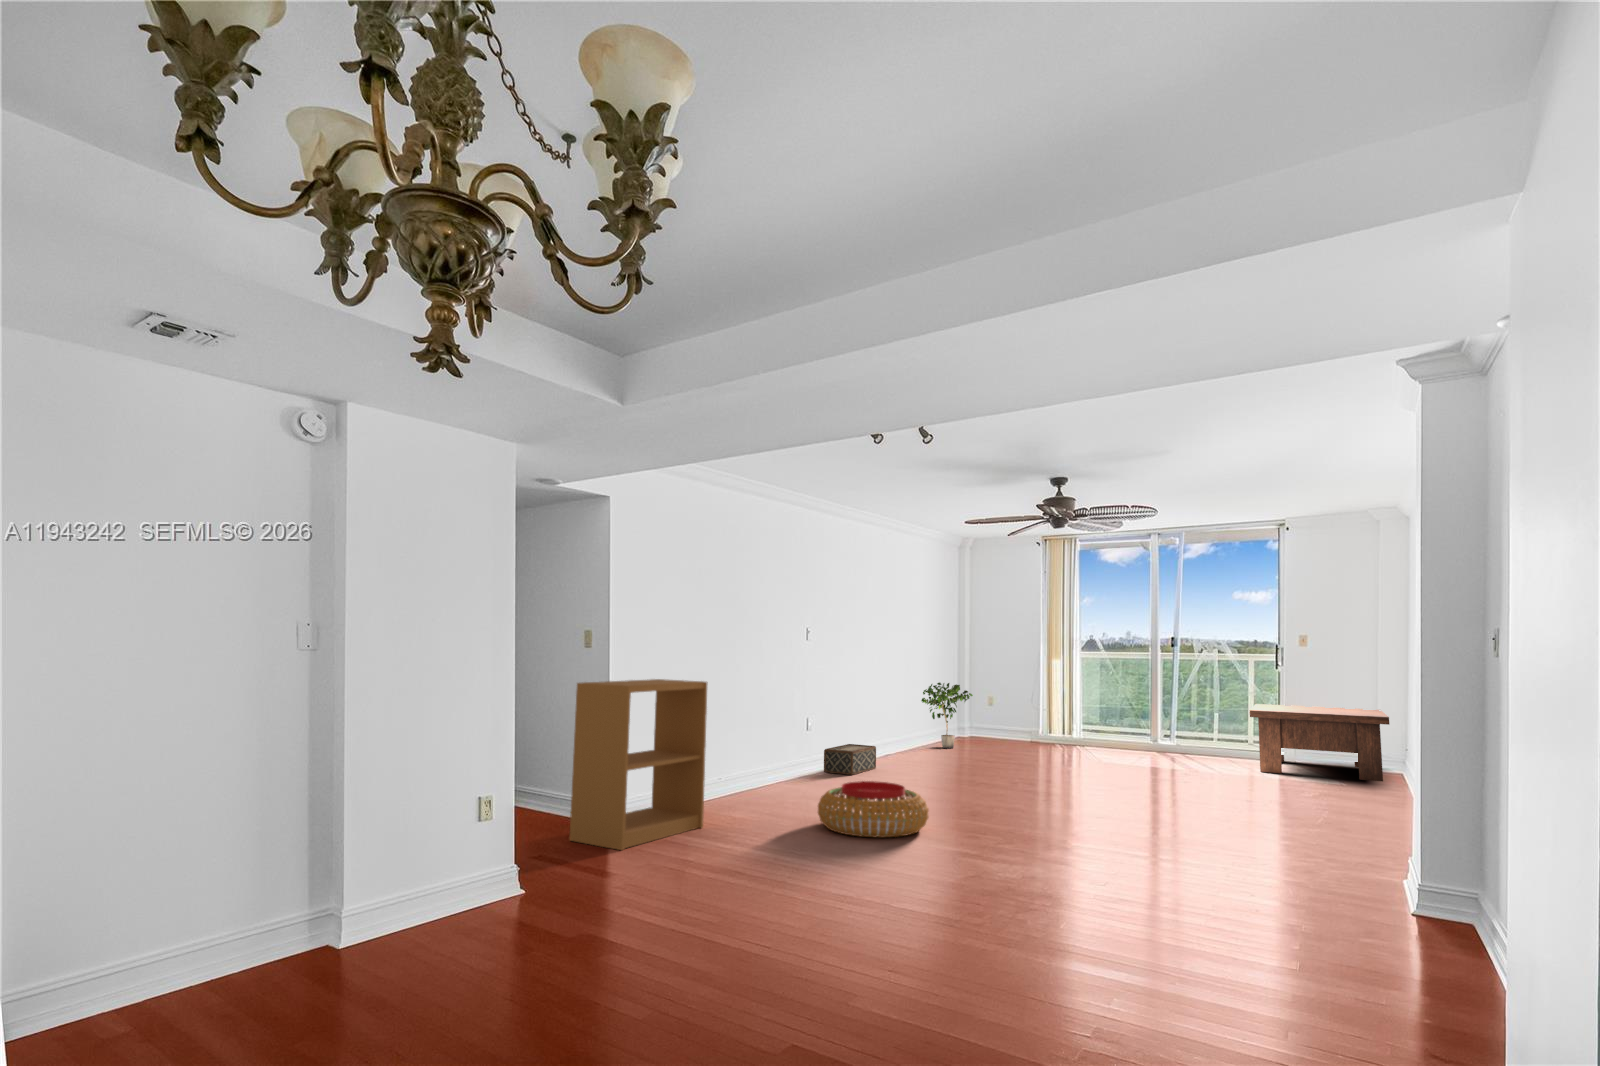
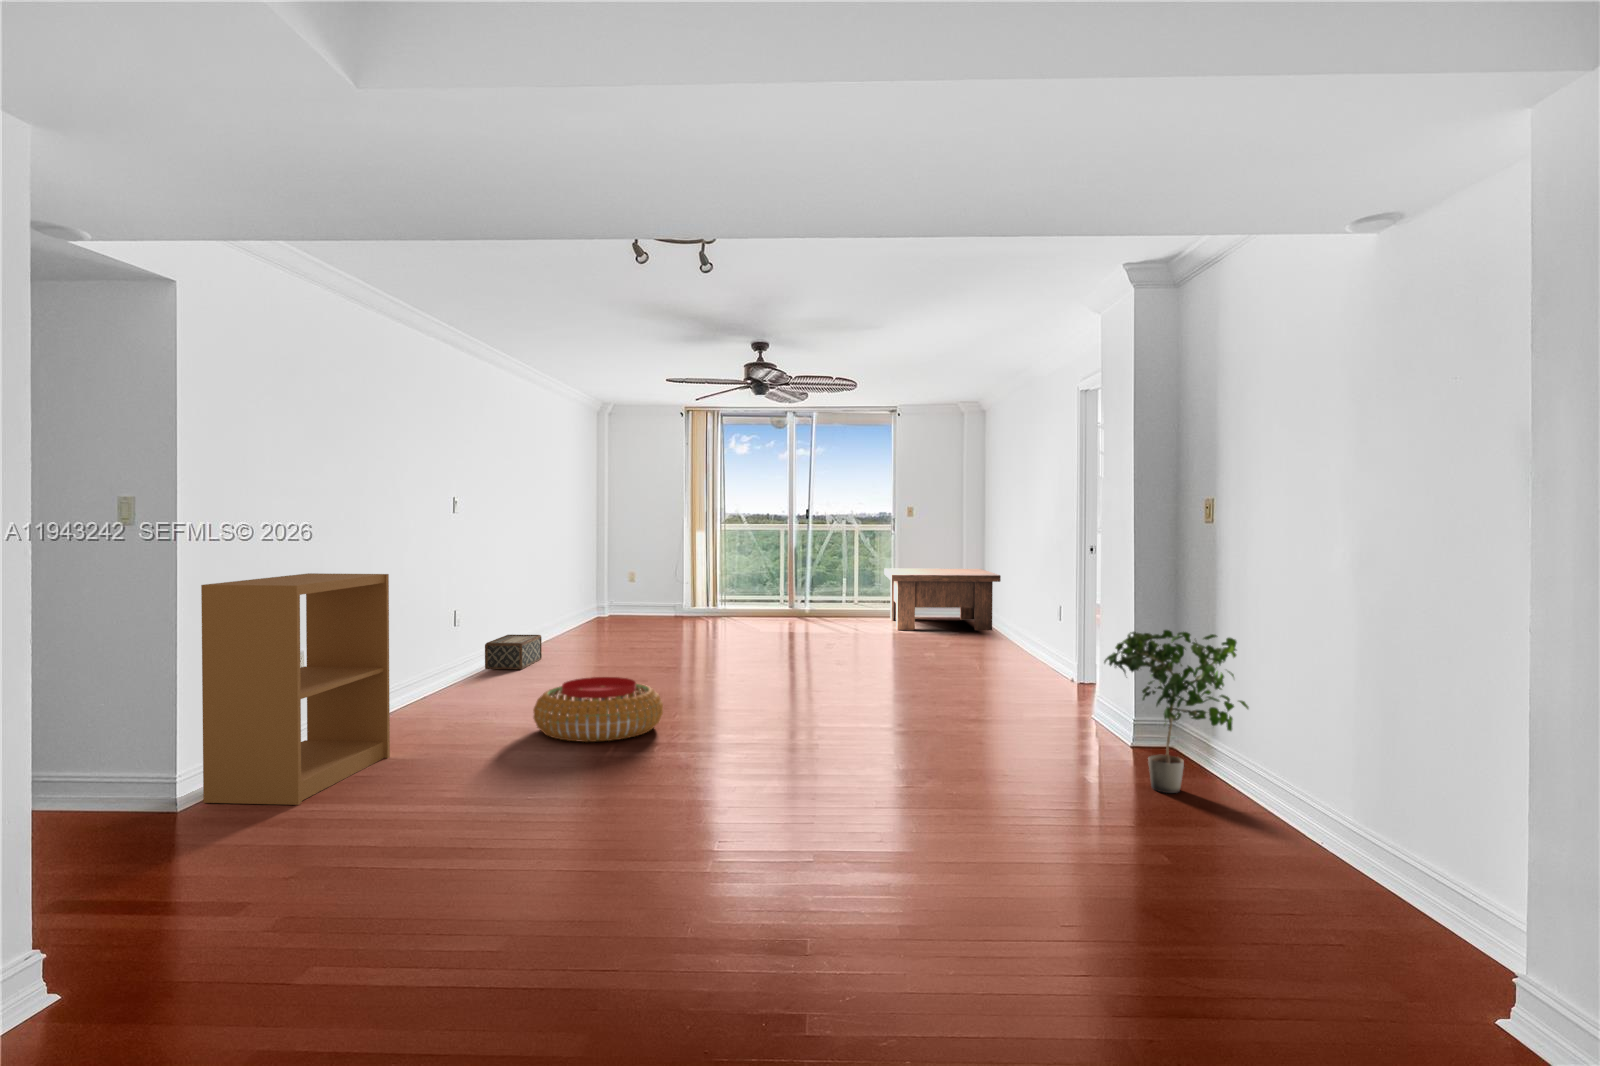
potted plant: present [921,682,973,749] -> present [1104,630,1248,793]

